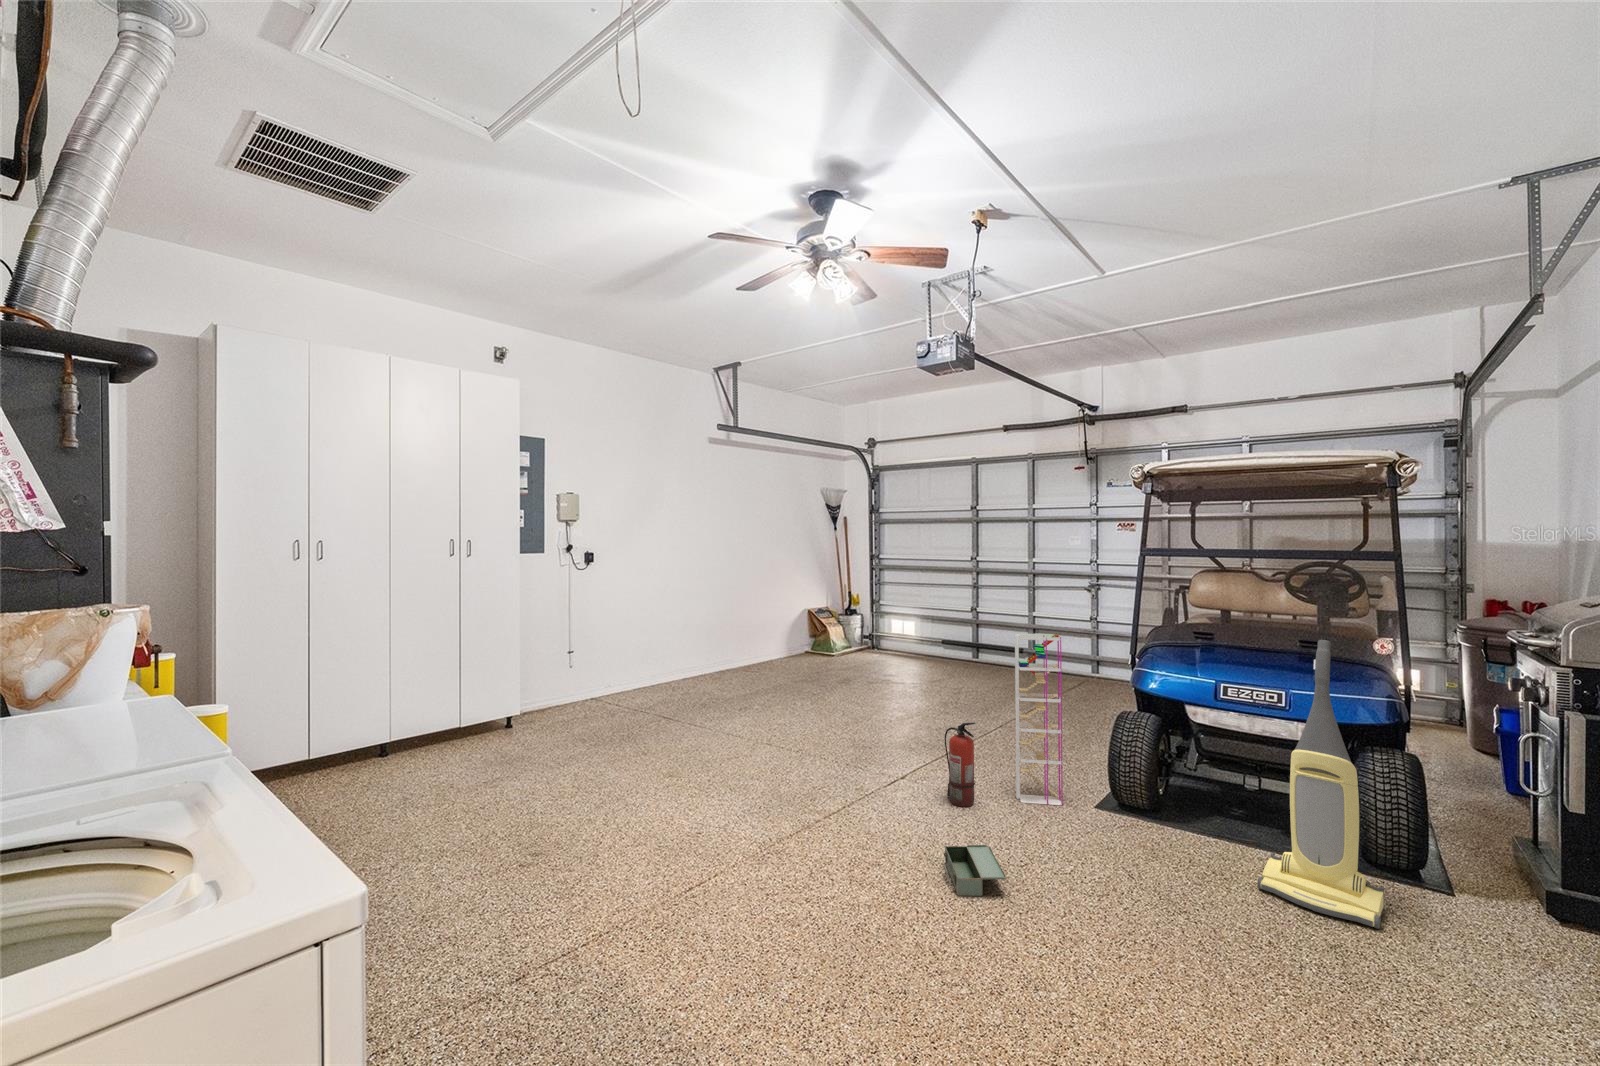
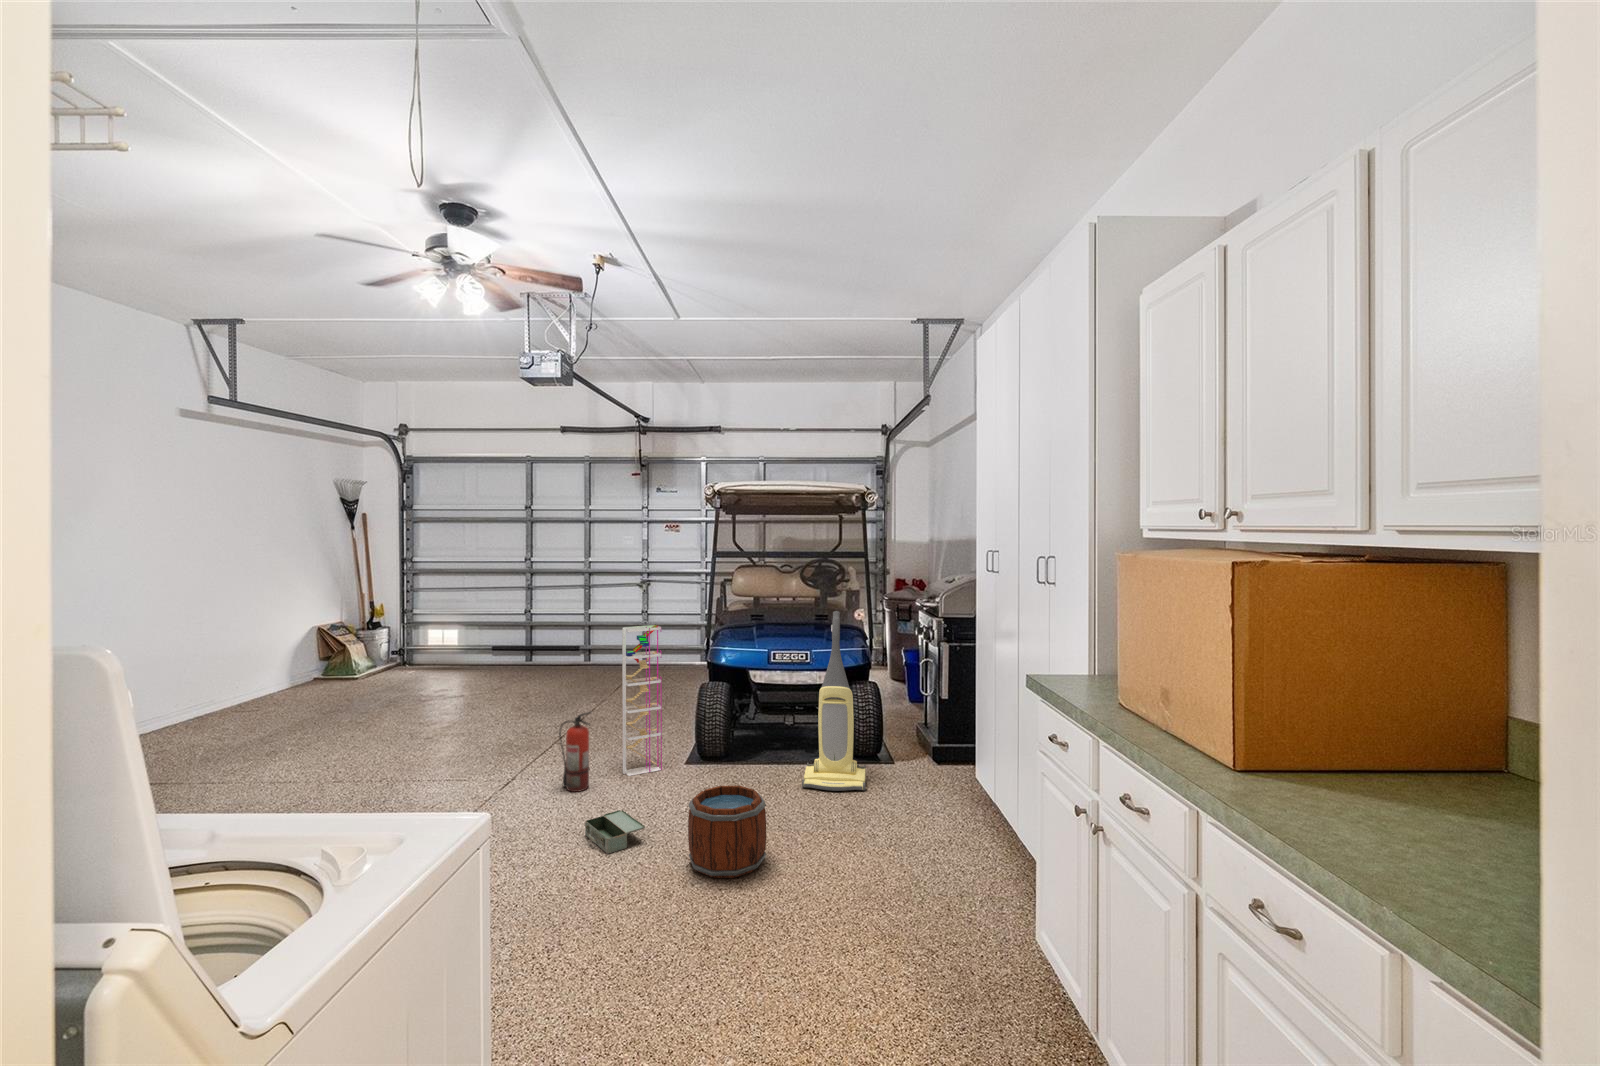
bucket: none [1047,858,1162,1000] -> present [688,786,766,878]

